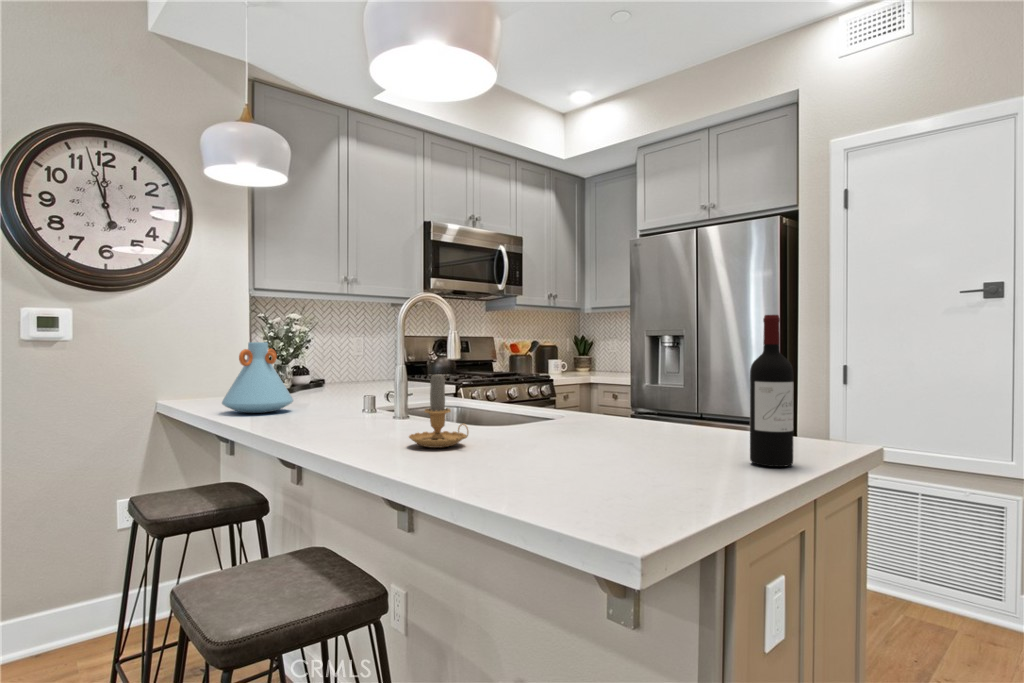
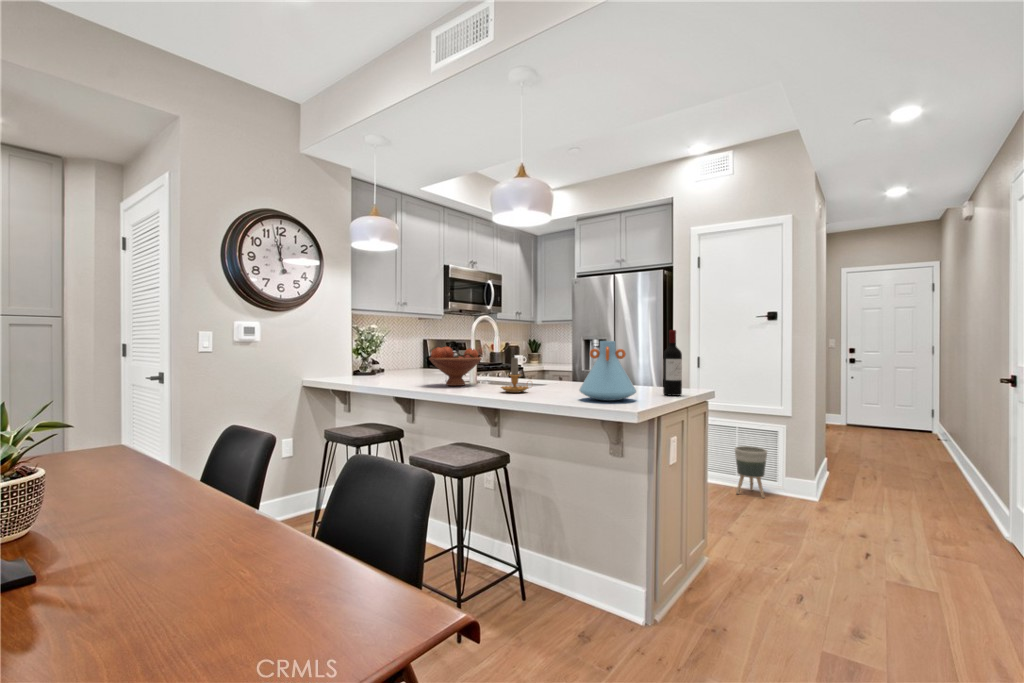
vase: present [222,342,293,413] -> present [579,341,636,401]
fruit bowl: none [310,351,411,425] -> present [429,347,481,386]
planter: none [917,535,984,639] -> present [735,446,767,498]

